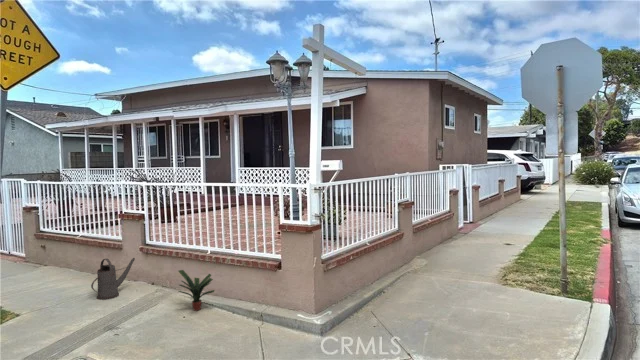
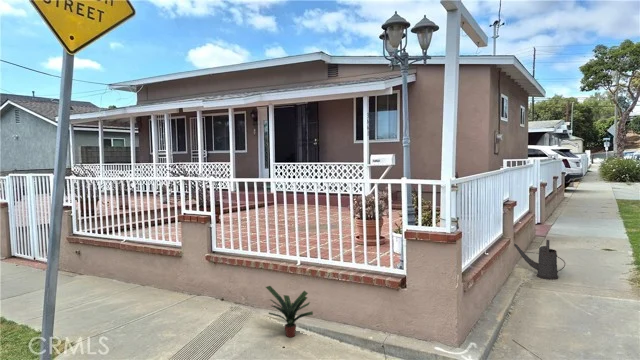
watering can: present [91,258,135,300] -> present [514,240,565,280]

